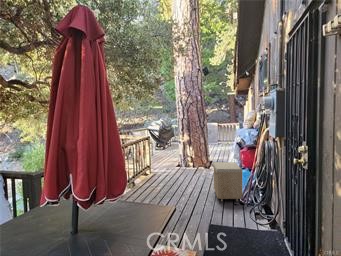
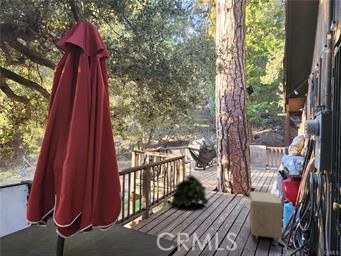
potted plant: none [141,153,175,183] -> present [172,175,208,207]

